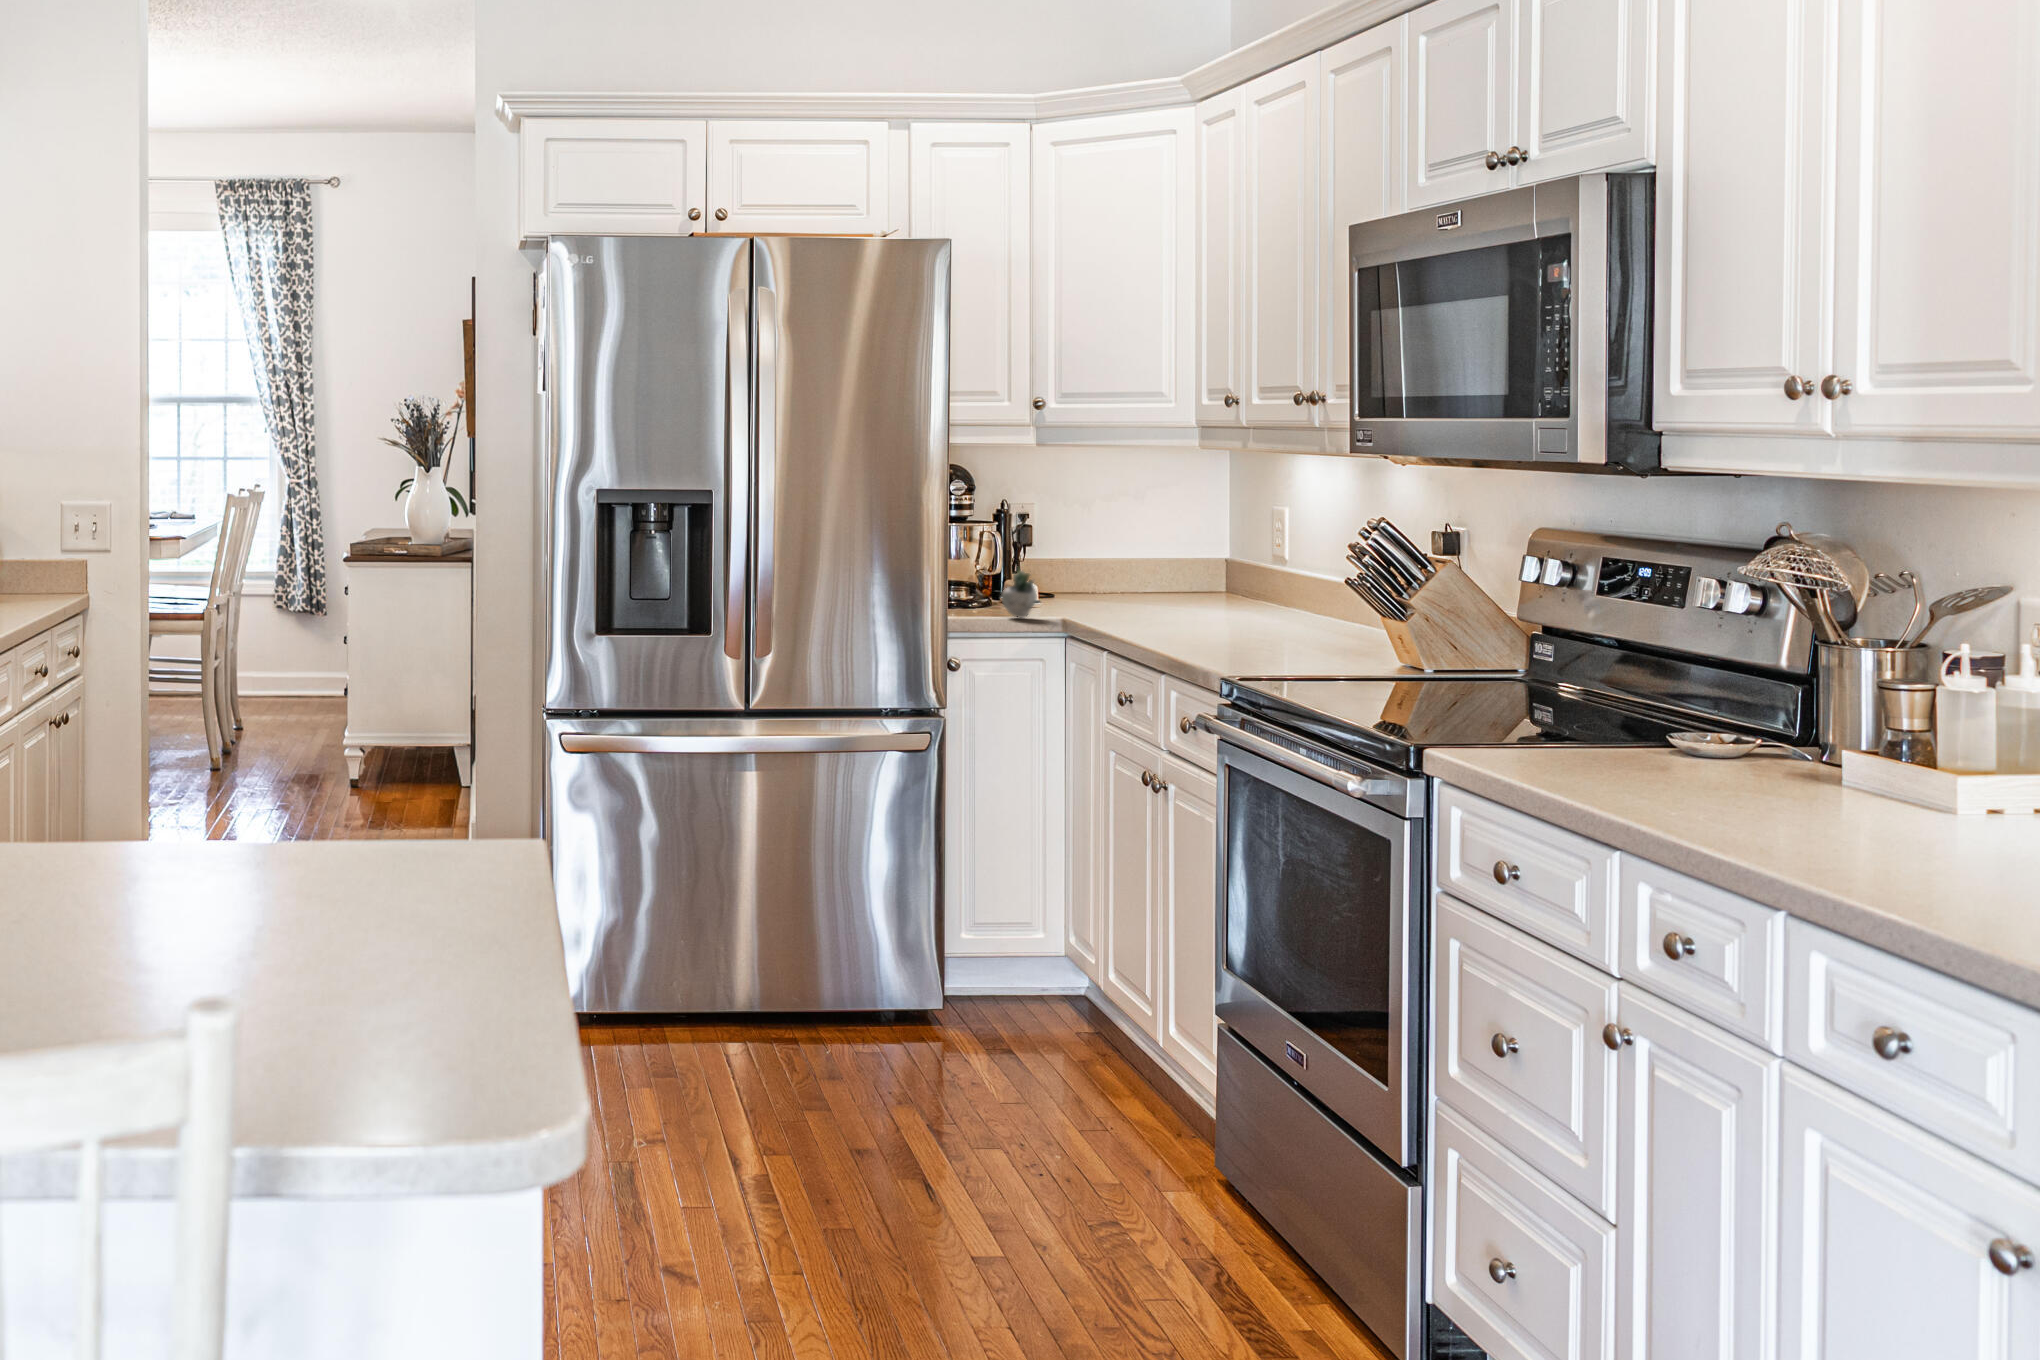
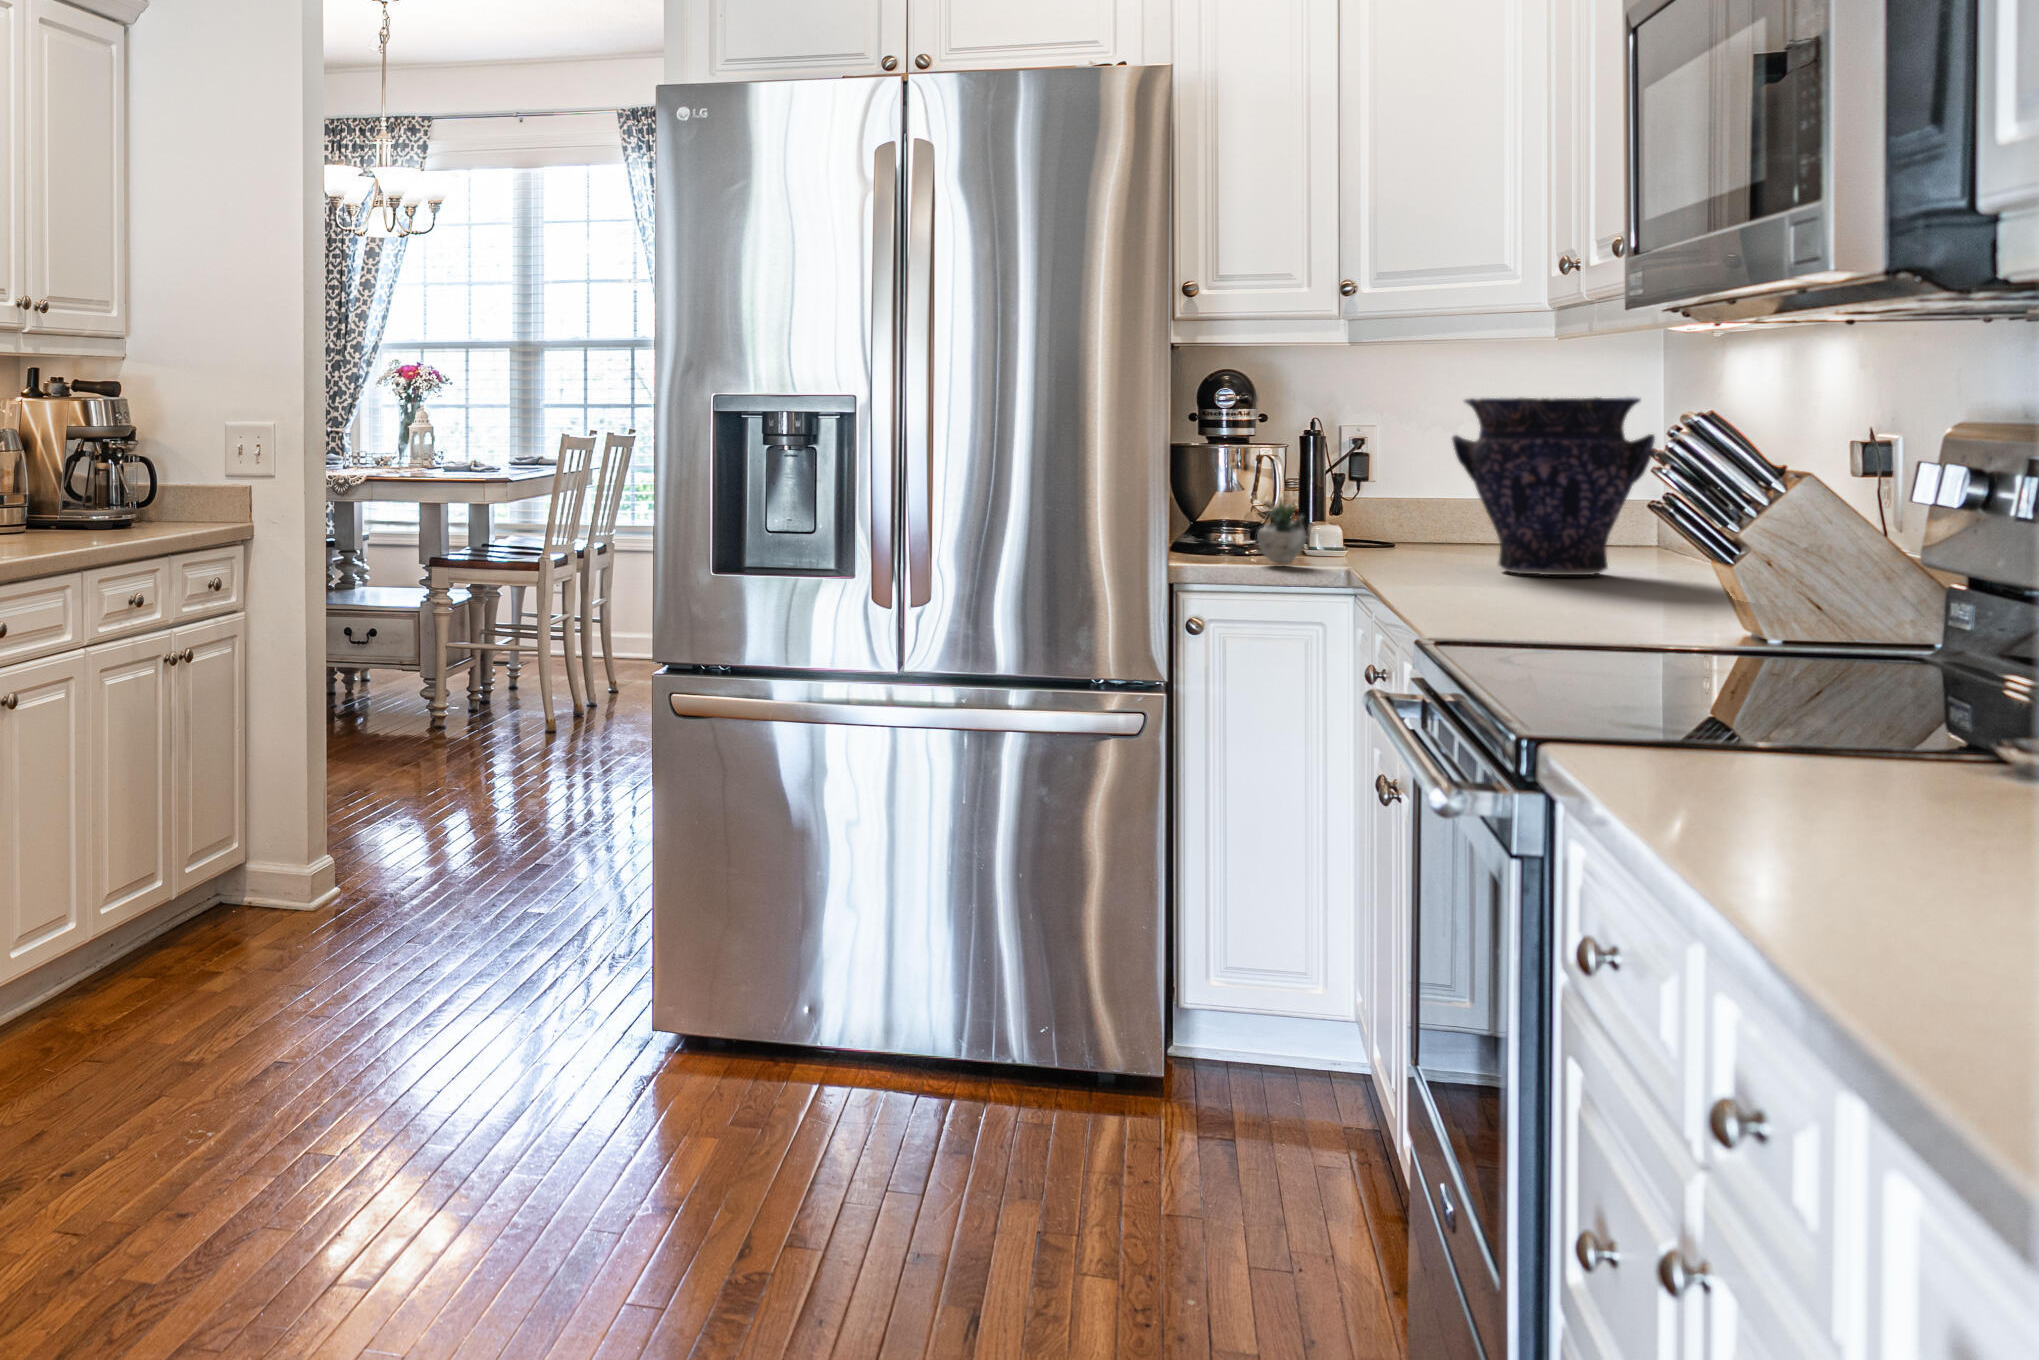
vase: none [1132,490,1269,621] -> present [1452,397,1655,575]

